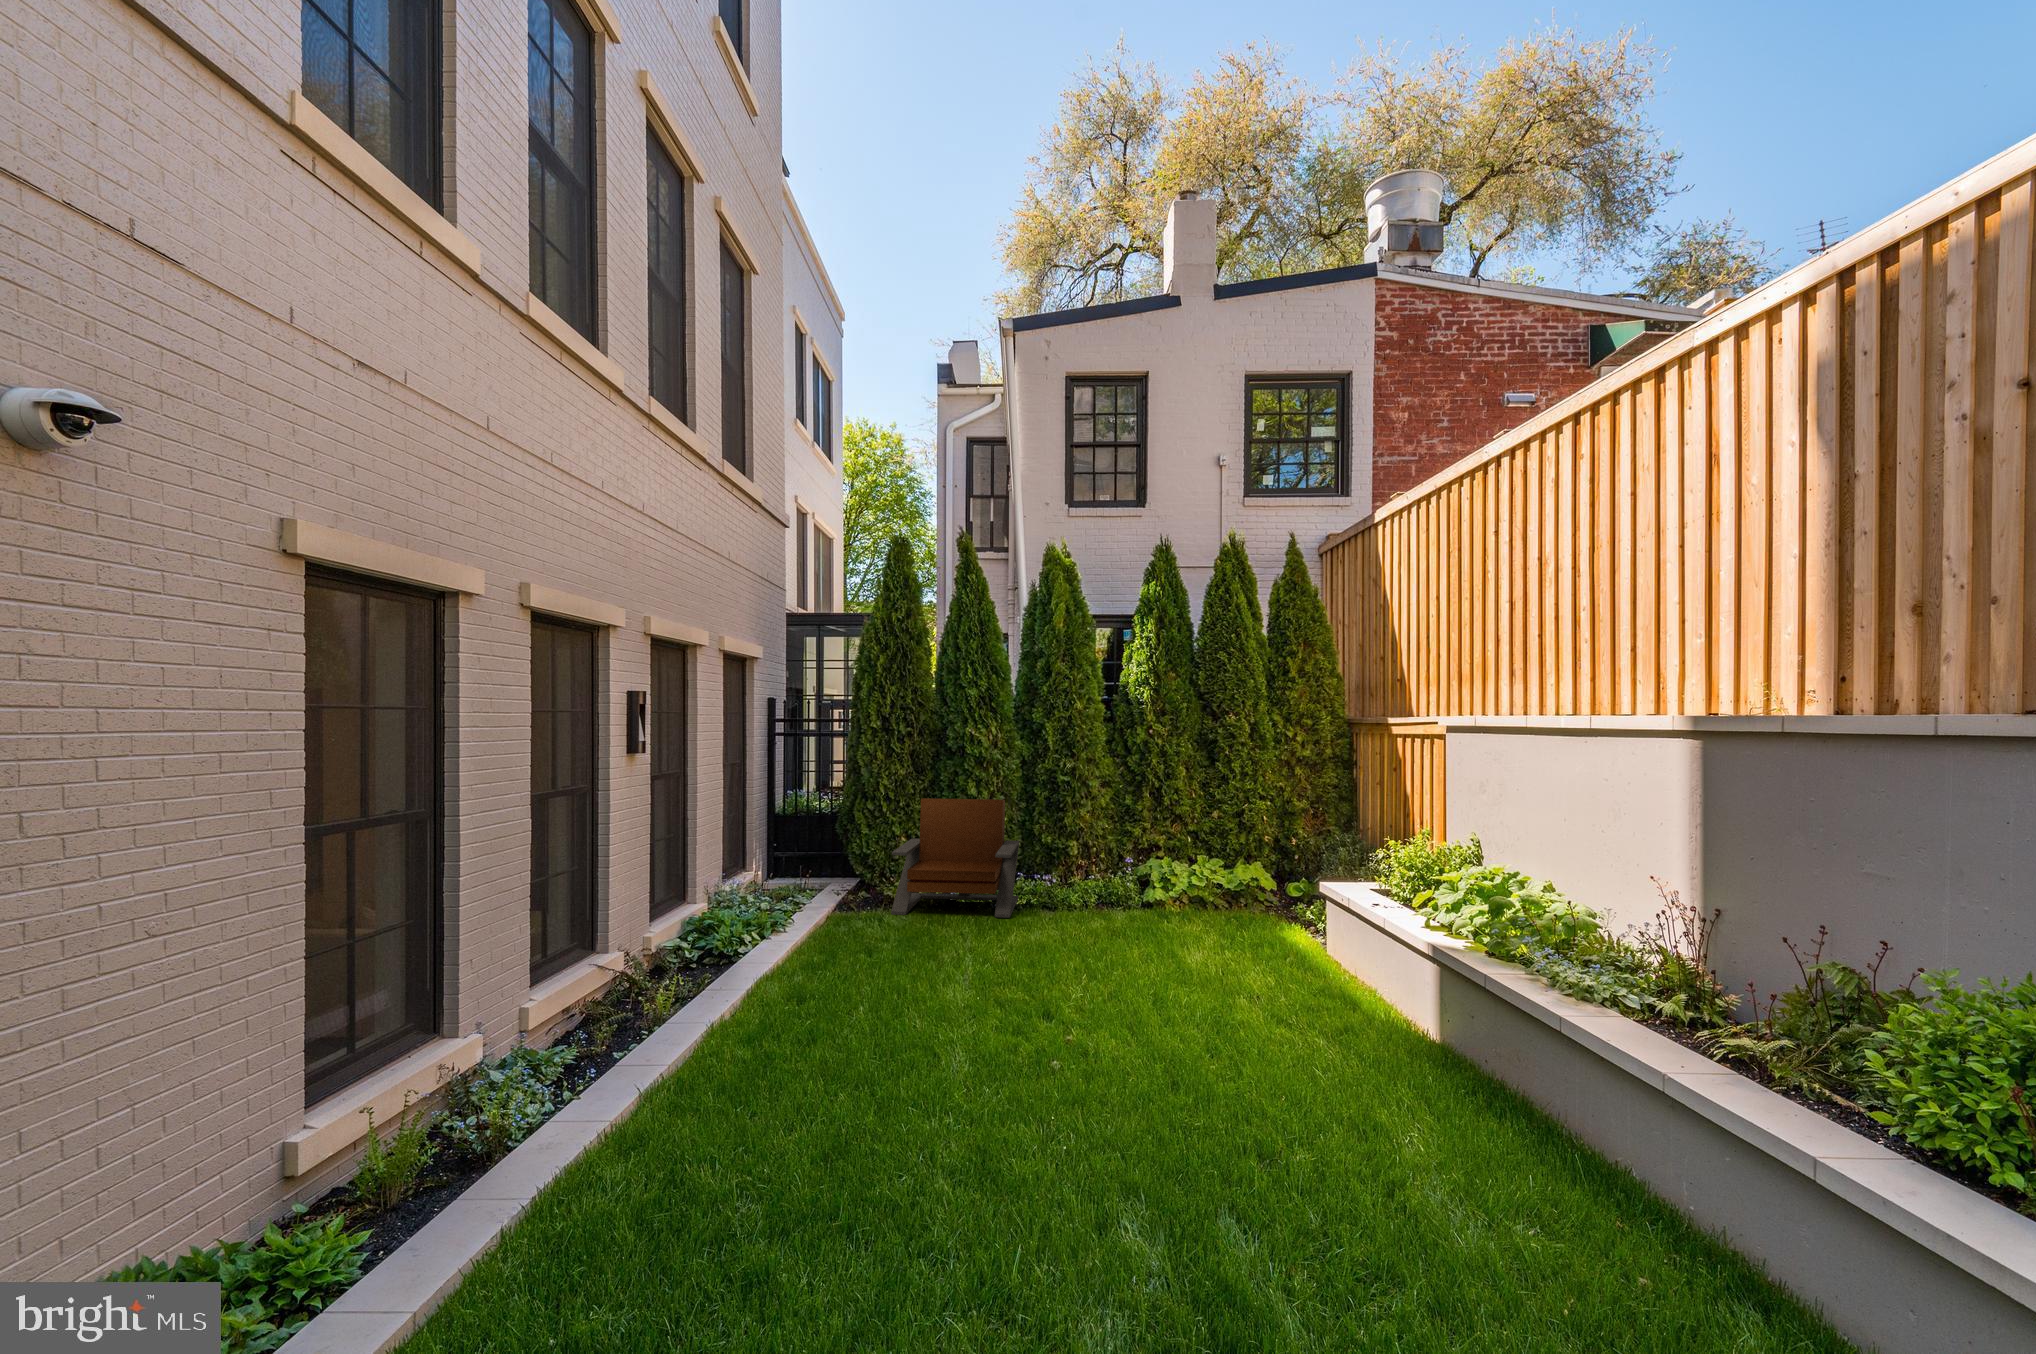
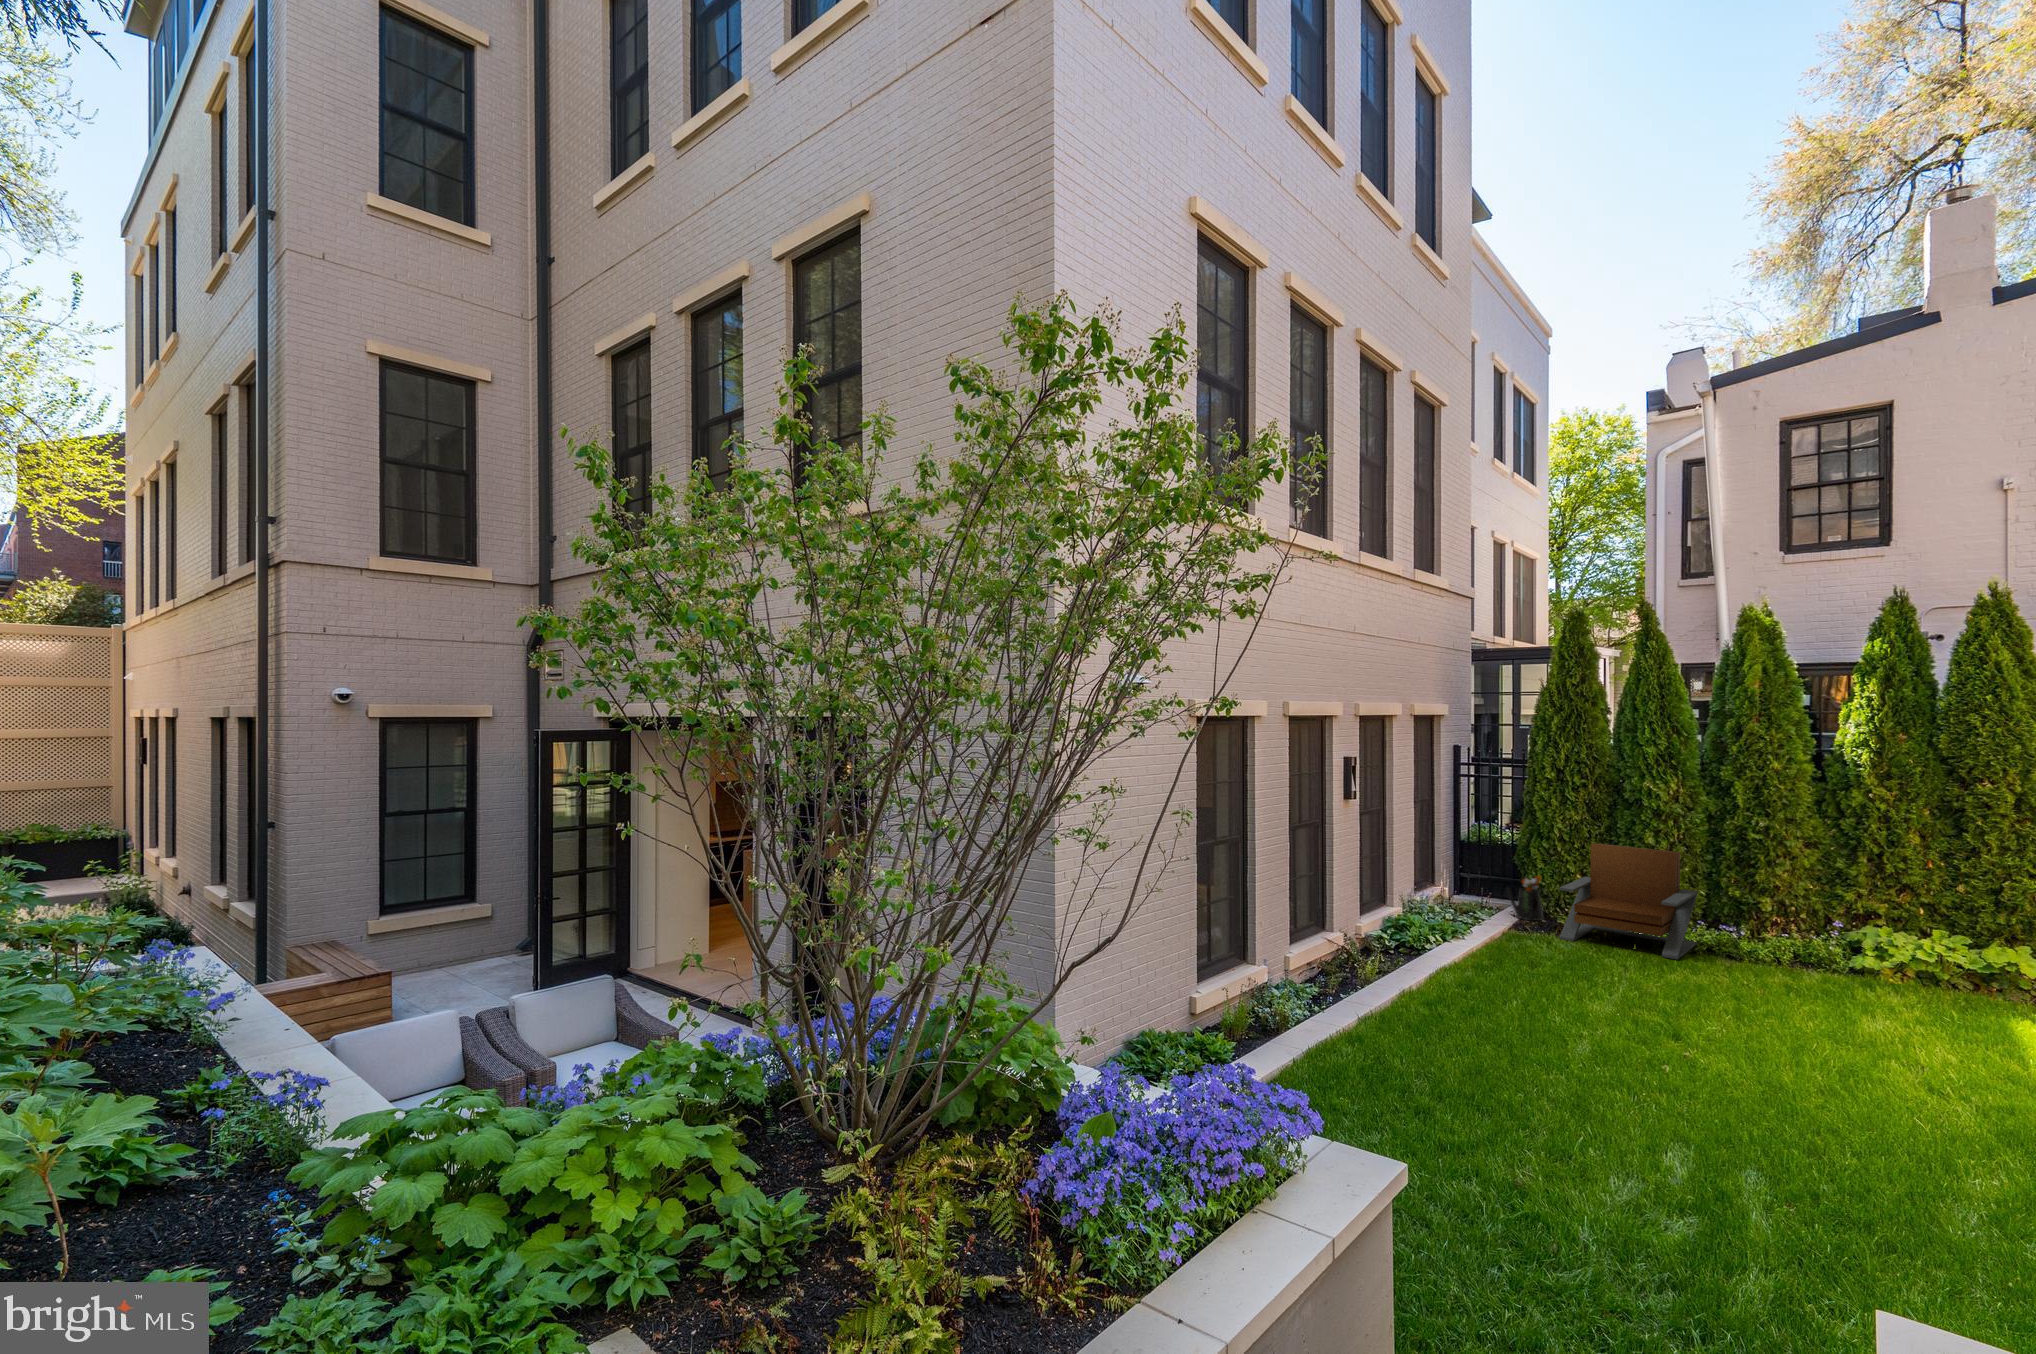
watering can: none [829,842,876,898] -> present [1507,876,1543,921]

